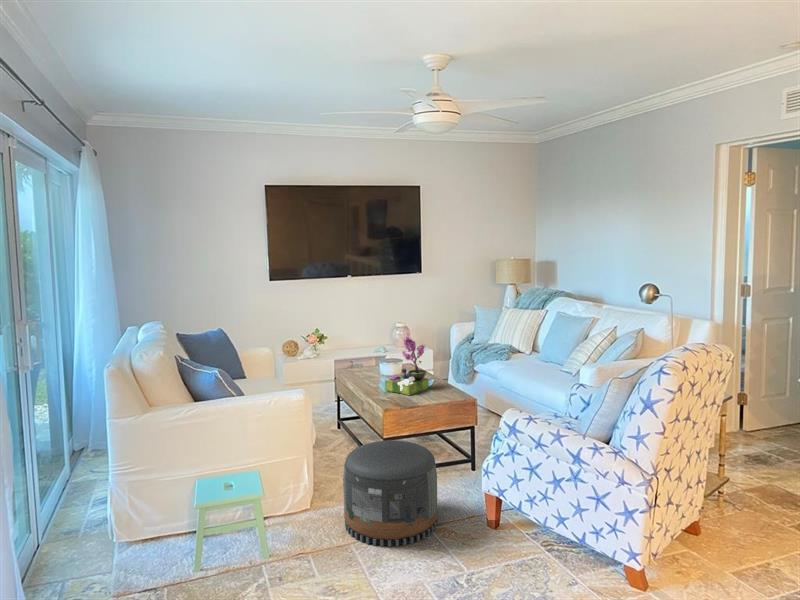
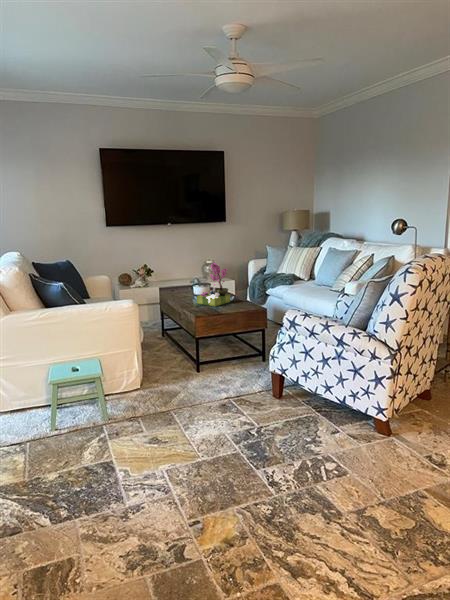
pouf: present [343,440,438,546] -> none [164,337,236,412]

